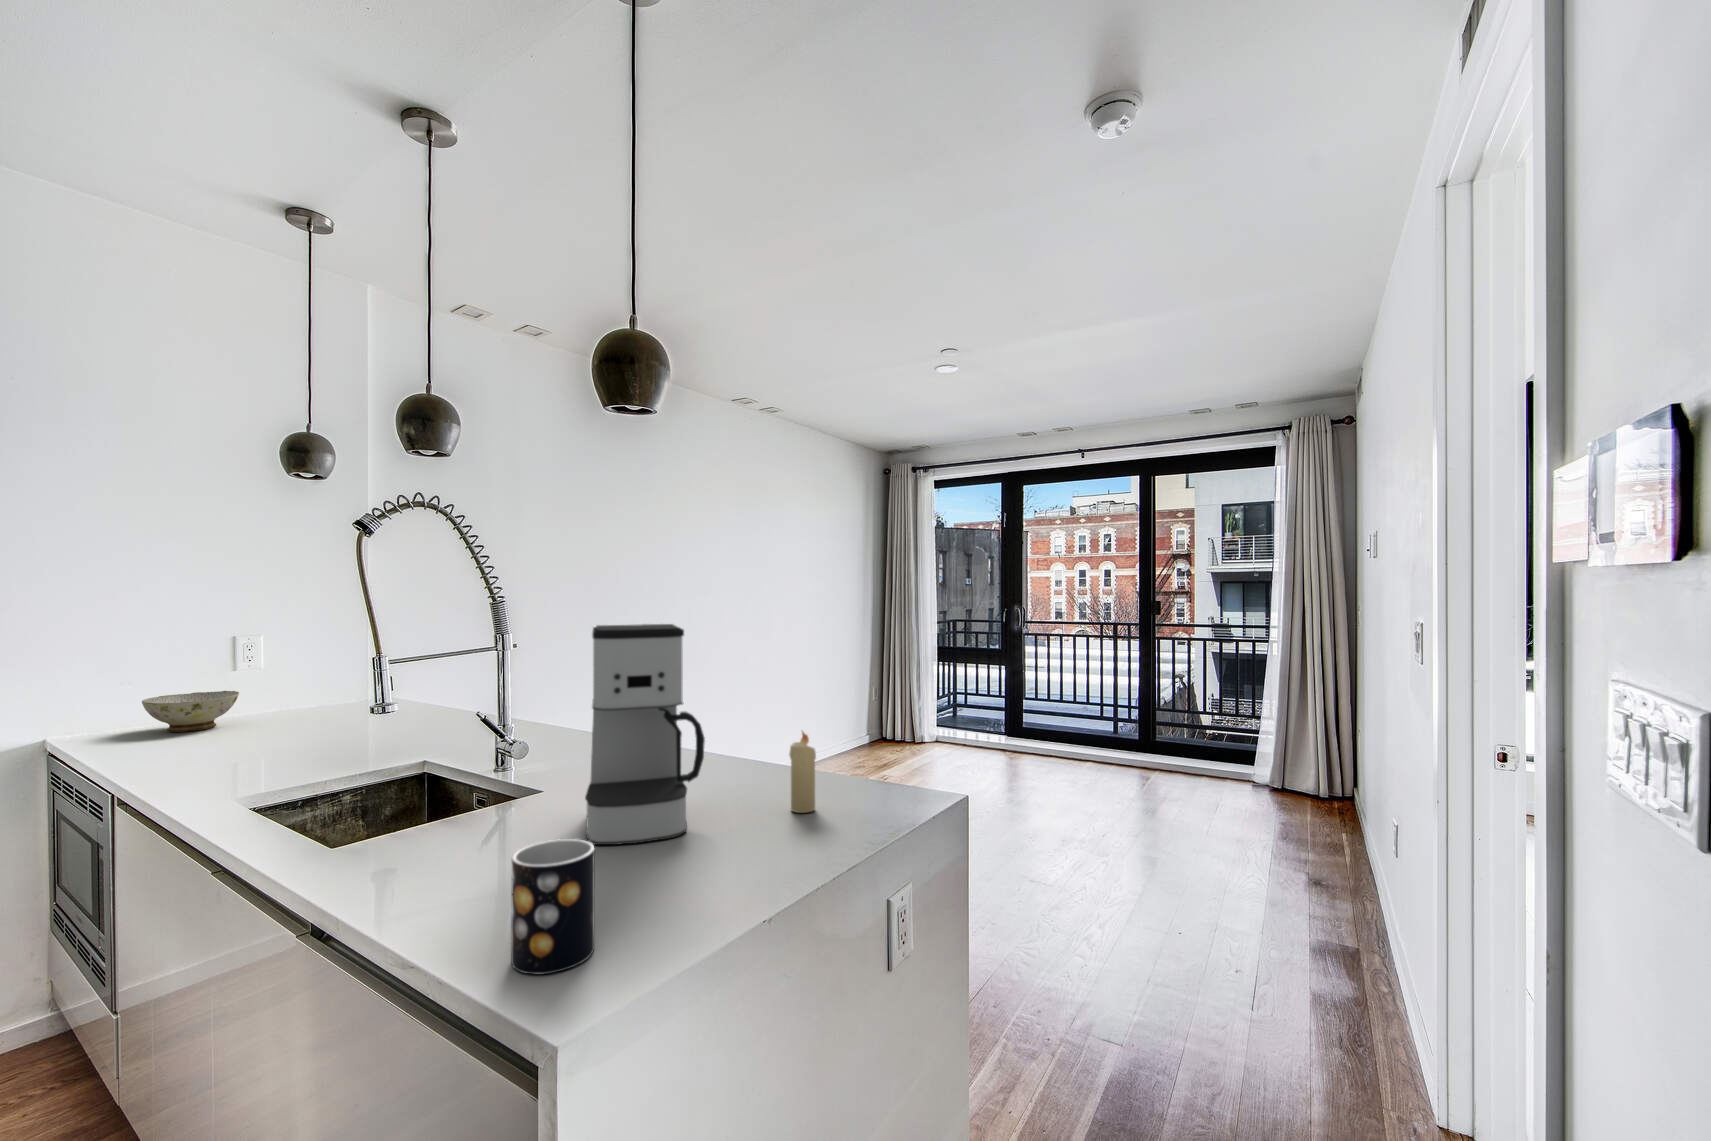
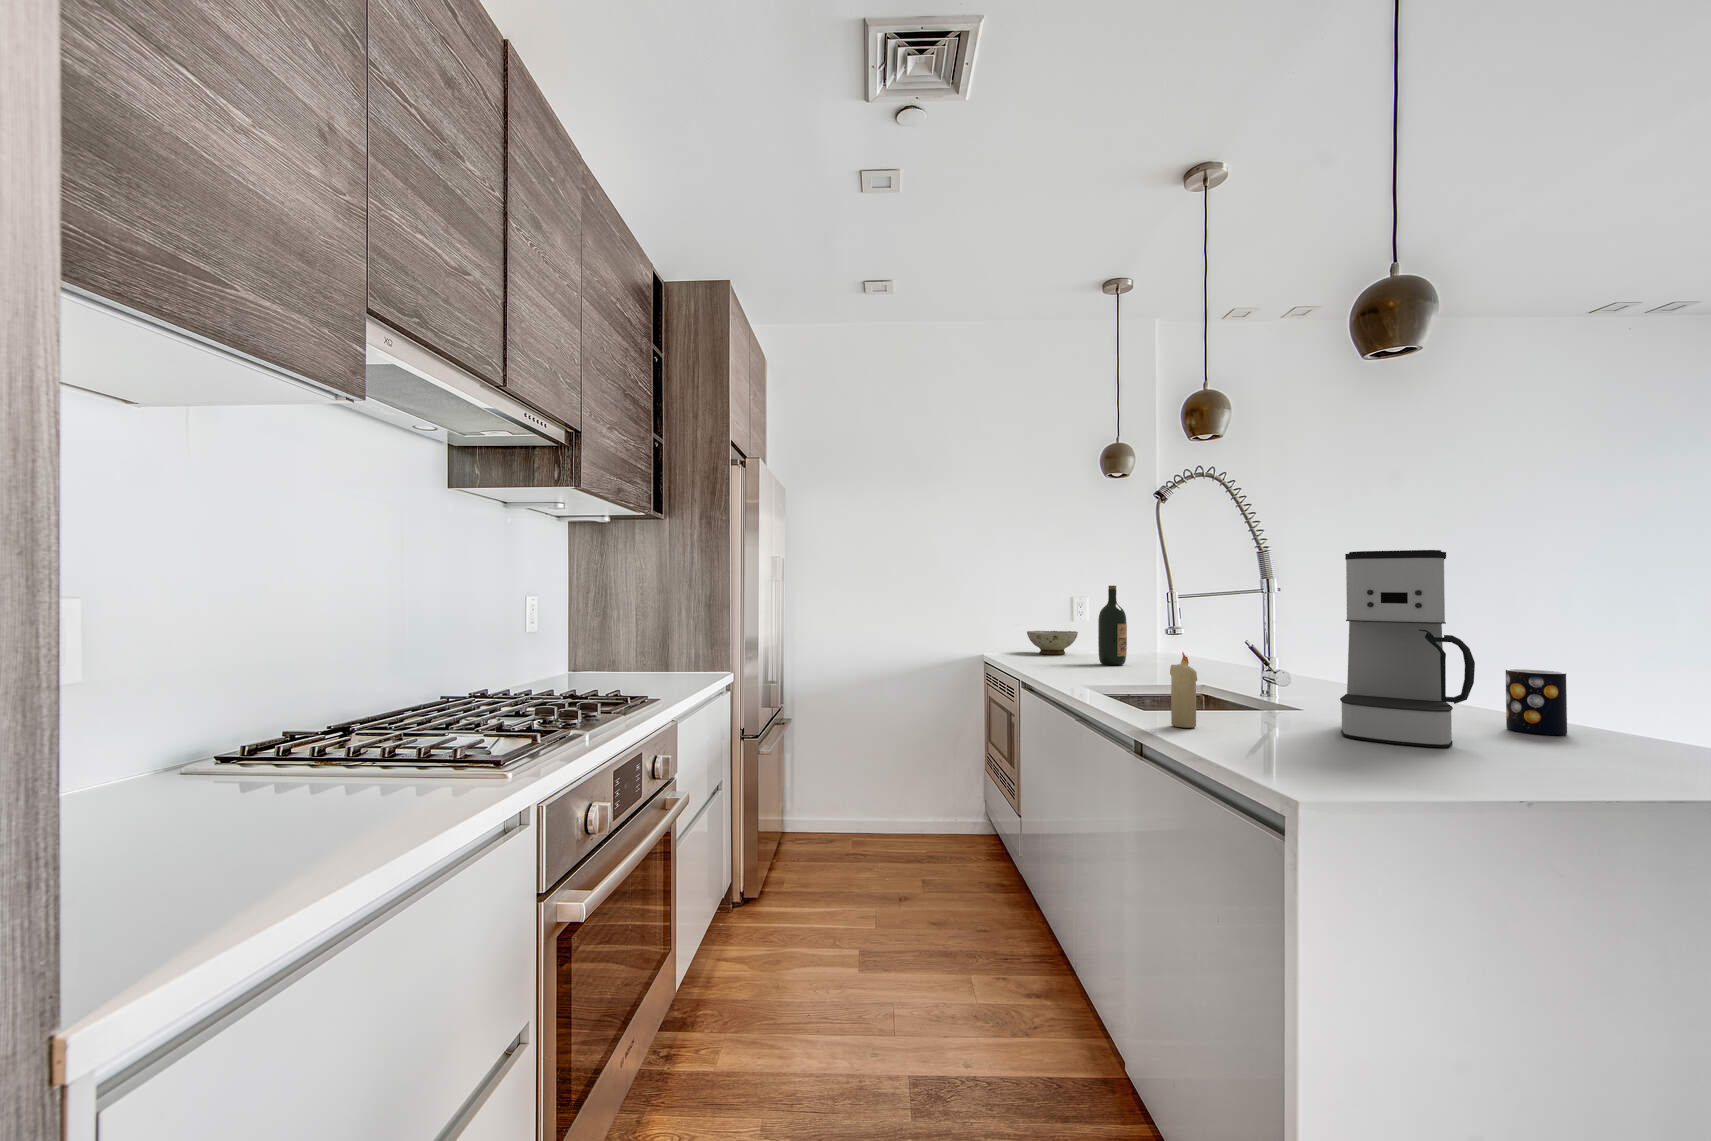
wine bottle: none [270,633,317,744] -> present [1098,586,1127,665]
candle: present [789,732,816,813] -> present [1170,652,1197,728]
mug: present [511,839,595,974] -> present [1506,669,1567,735]

